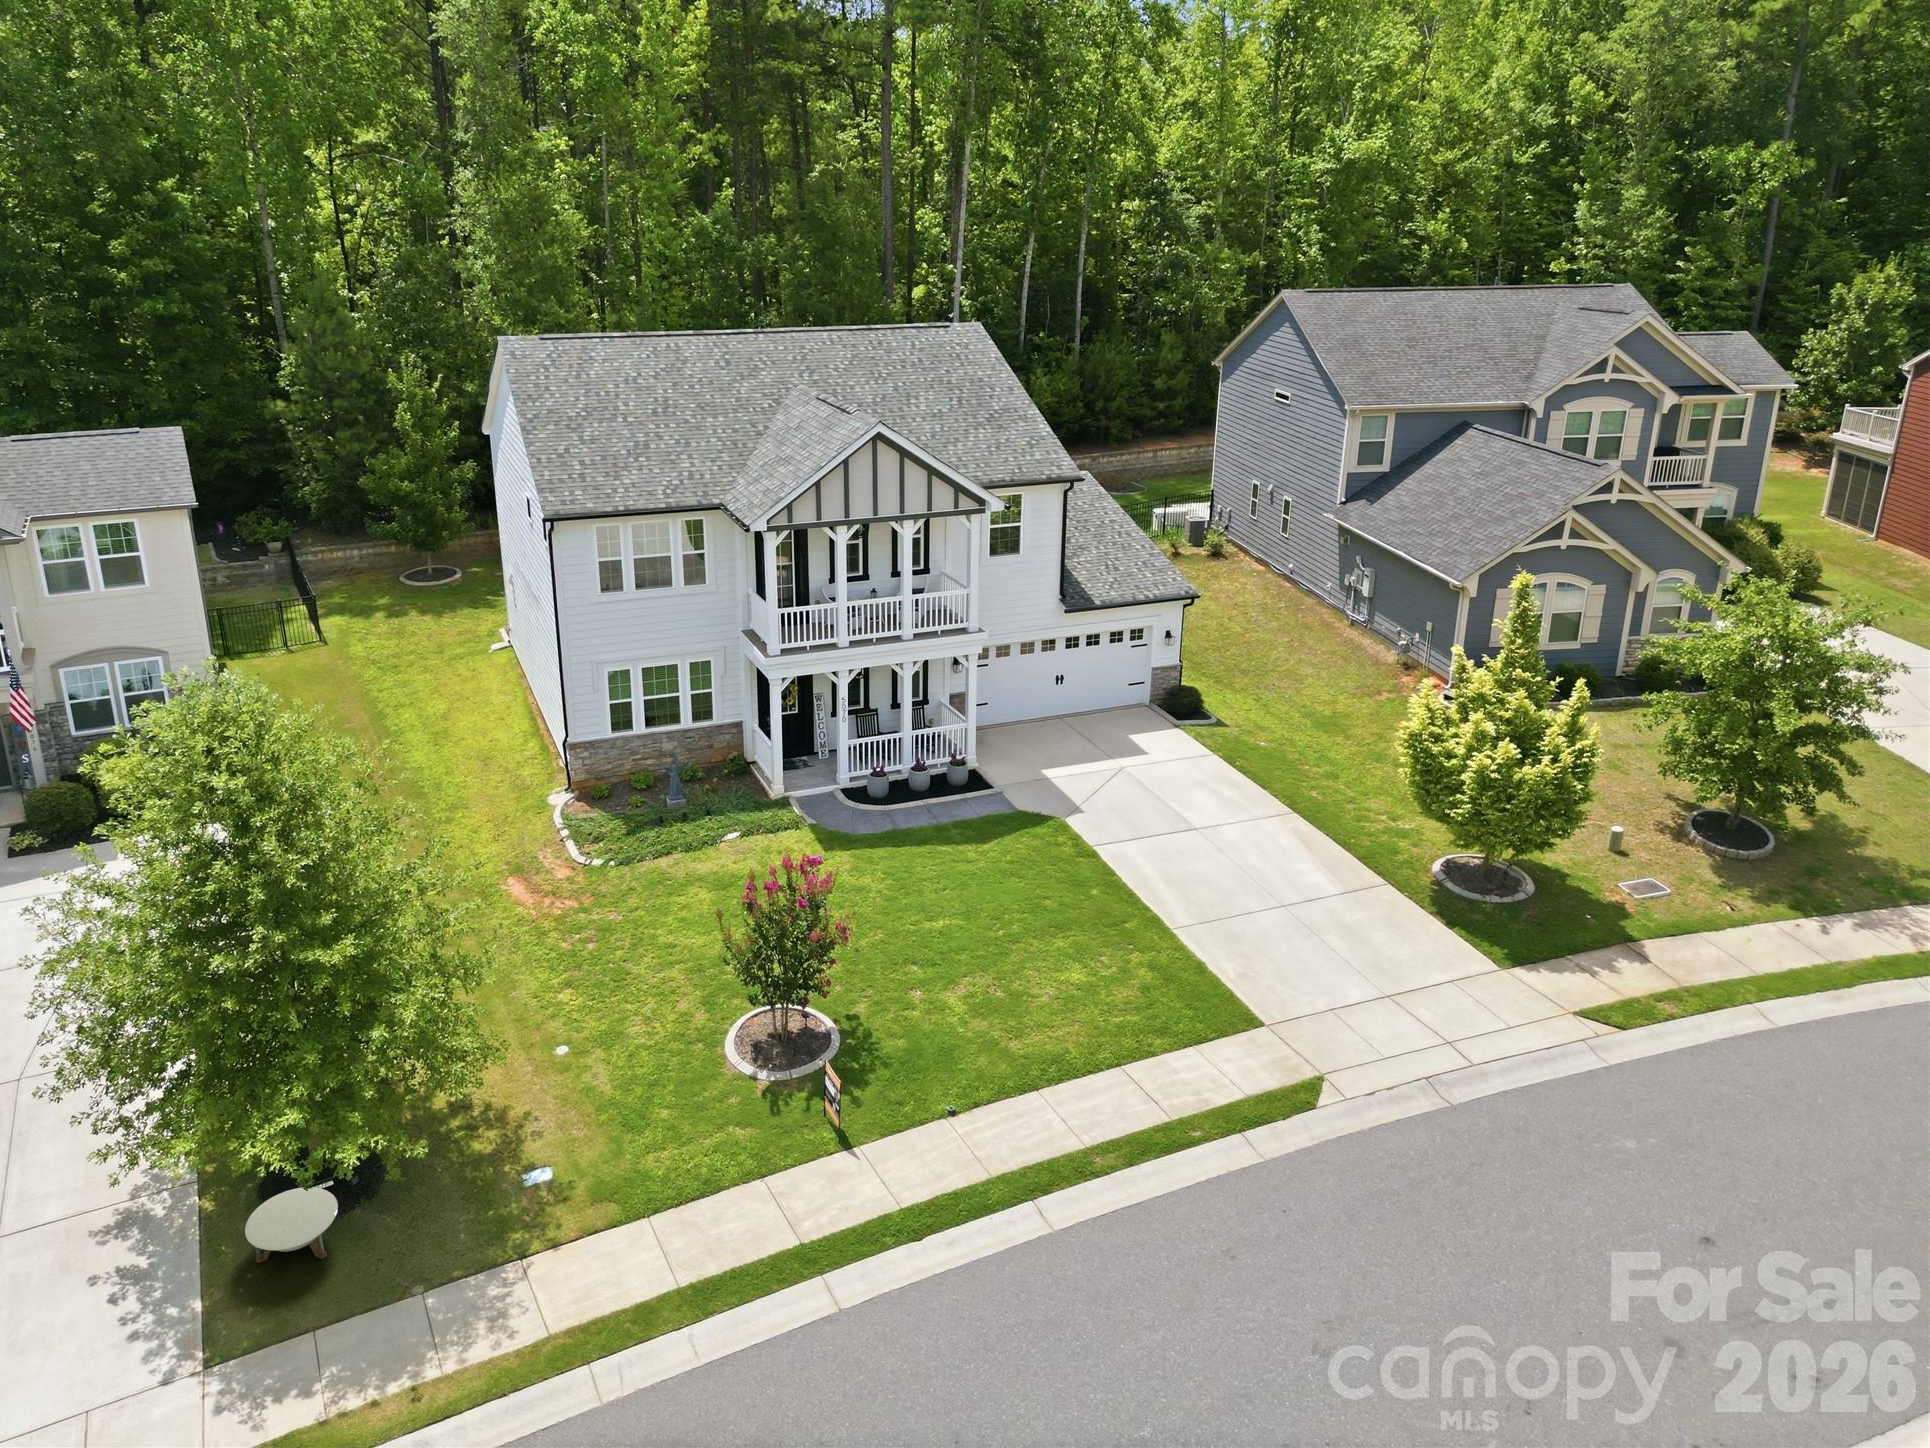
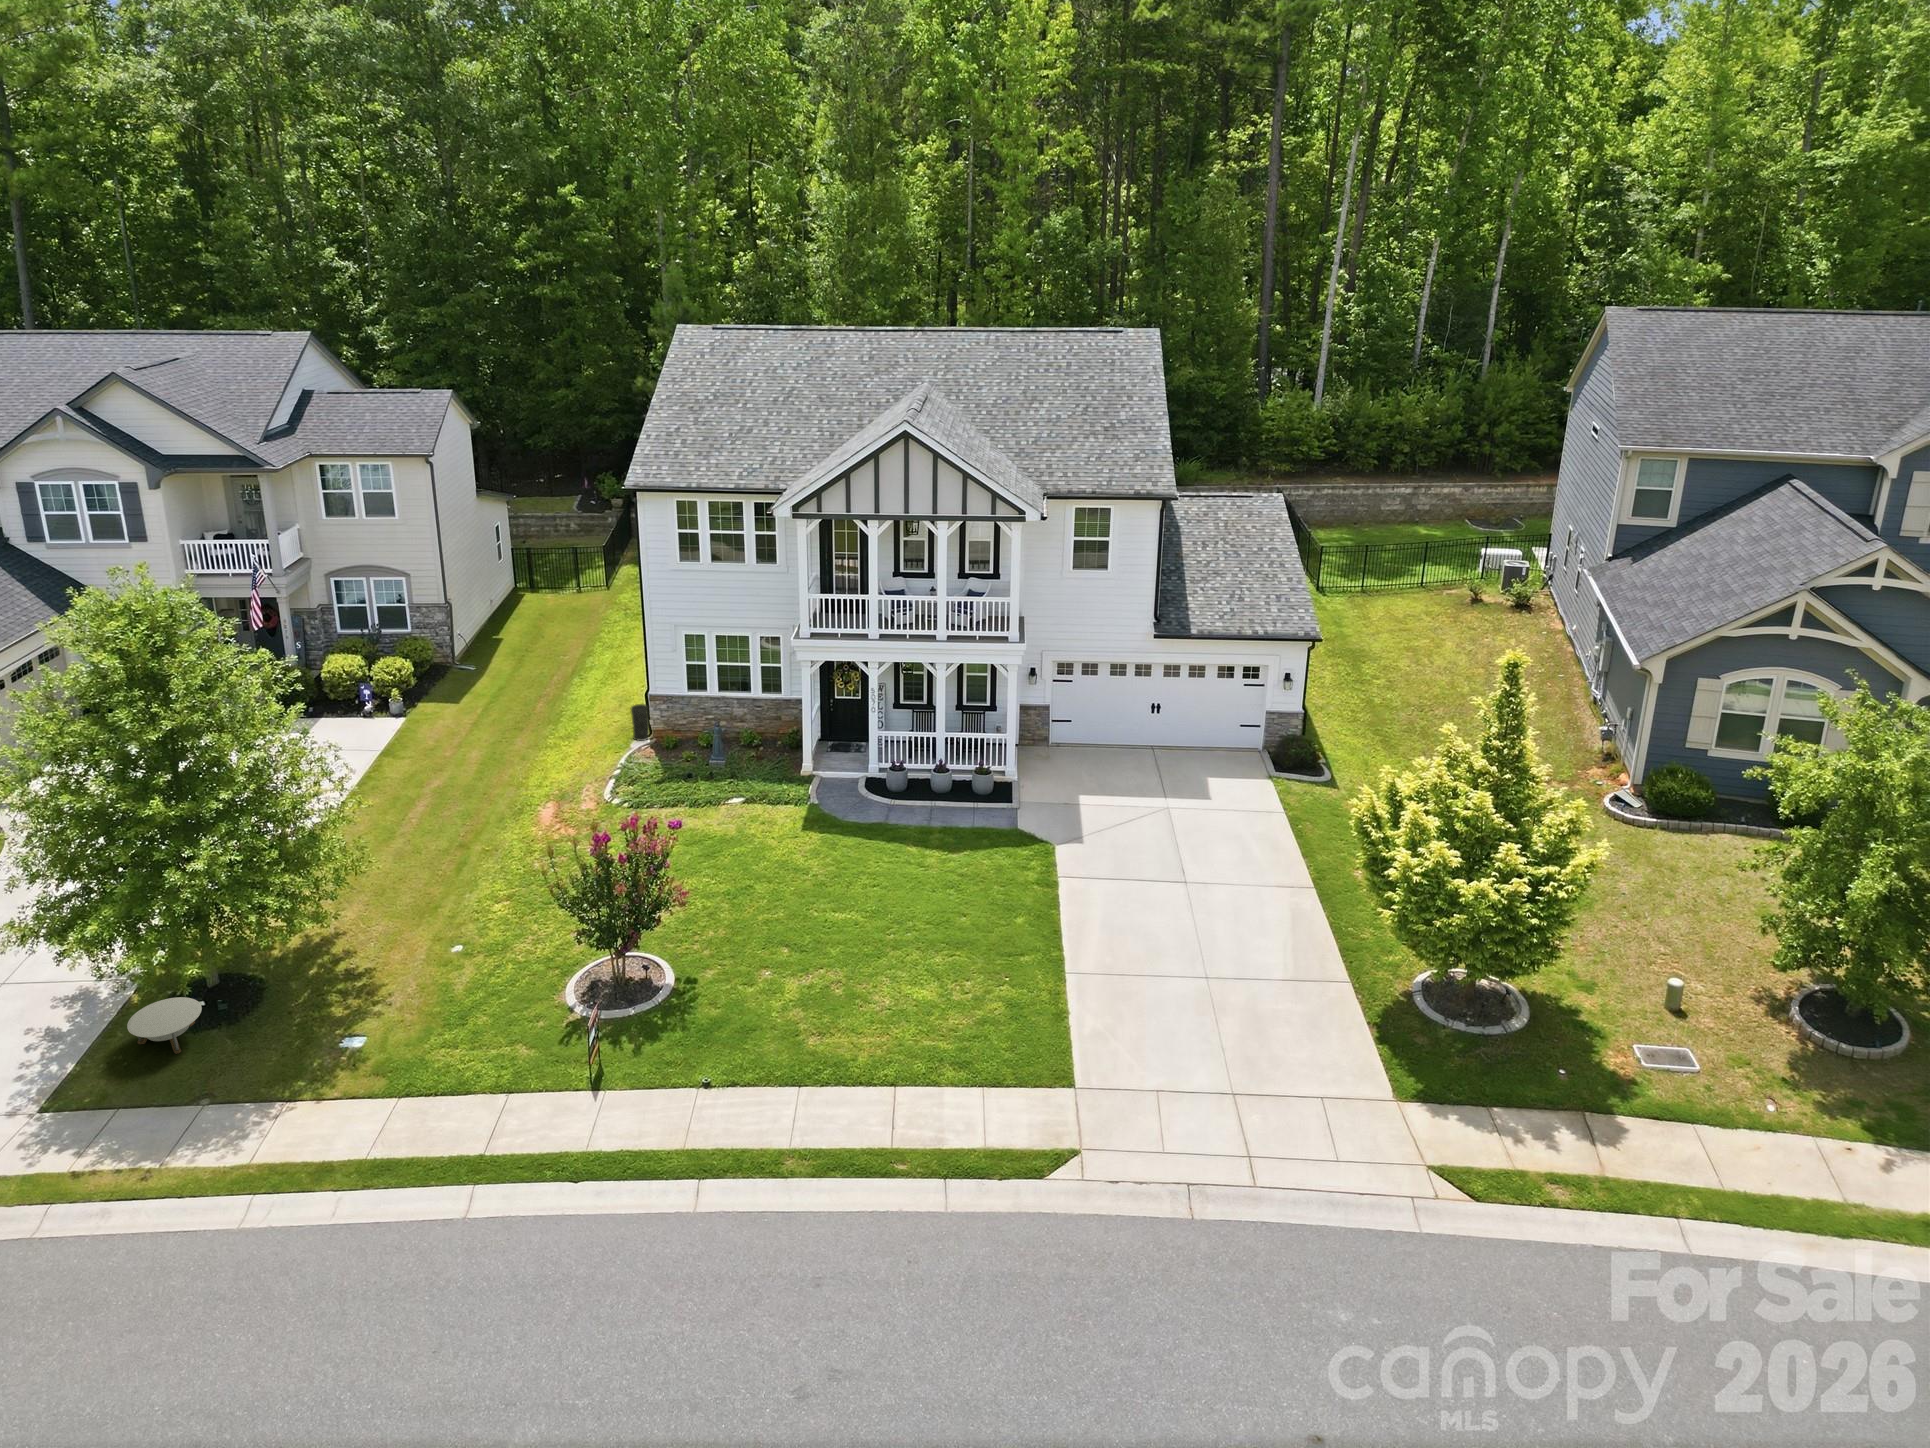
trash can: none [547,755,570,796] -> present [630,704,649,741]

